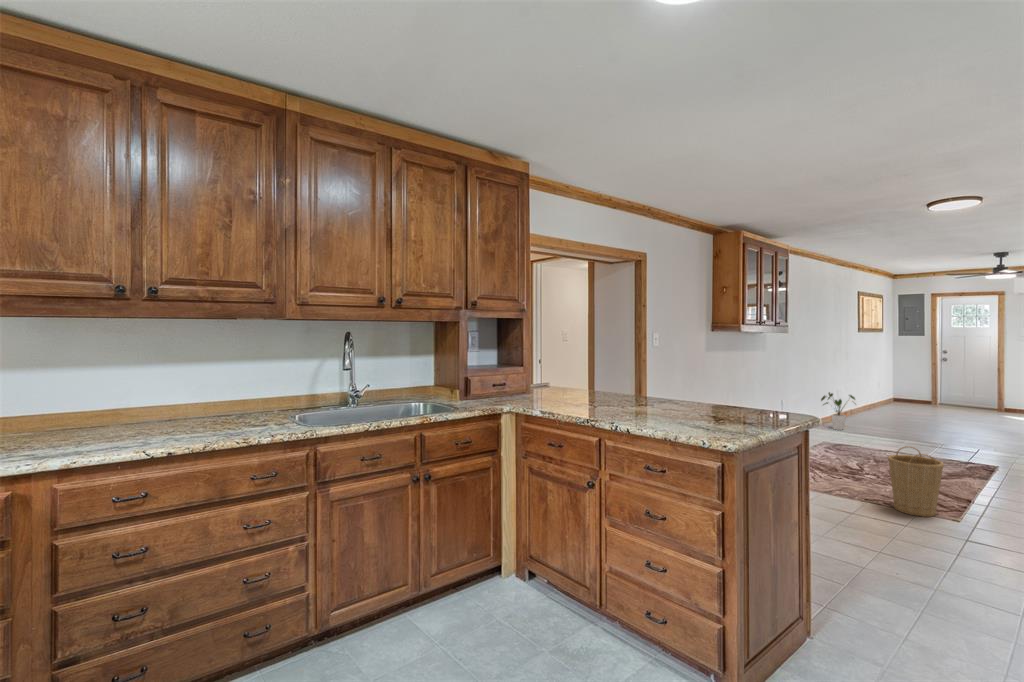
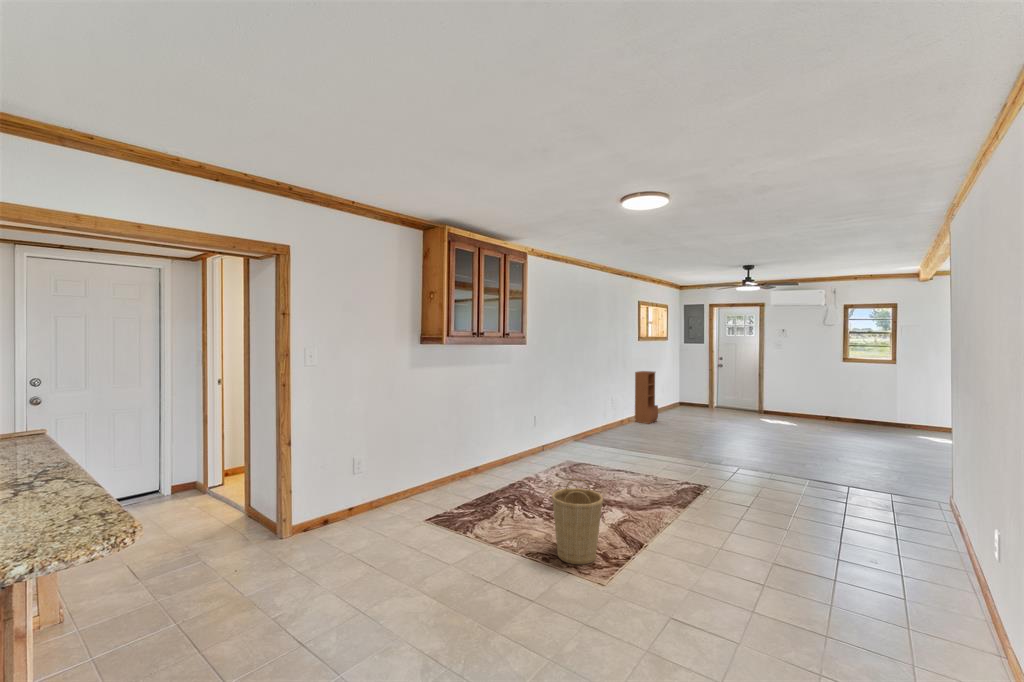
bookcase: none [856,363,882,417] -> present [635,371,658,424]
house plant: present [821,392,855,430] -> none [587,402,619,441]

